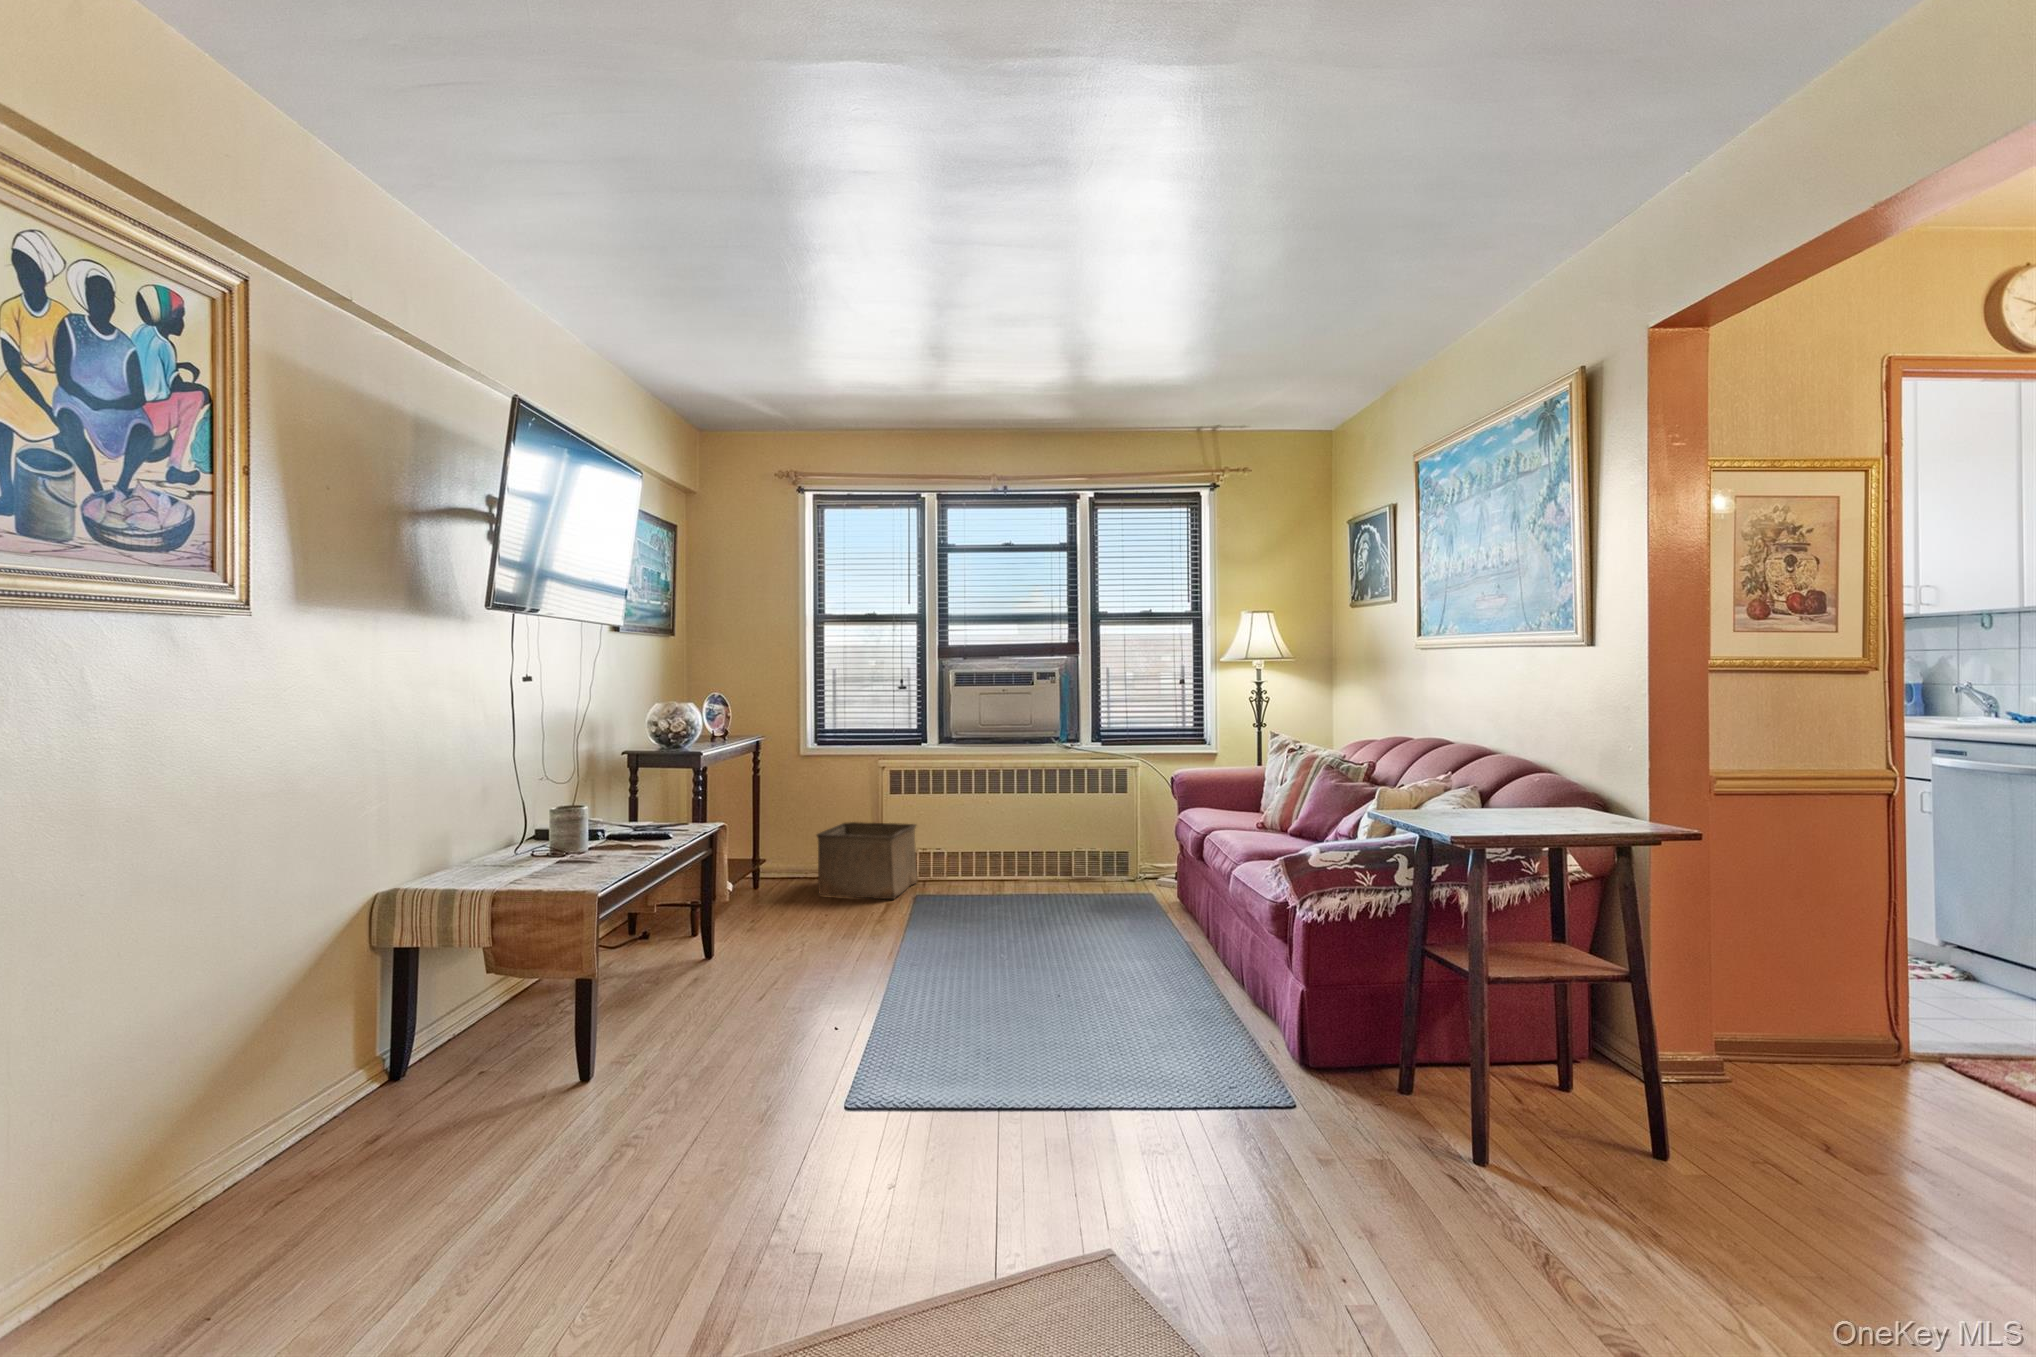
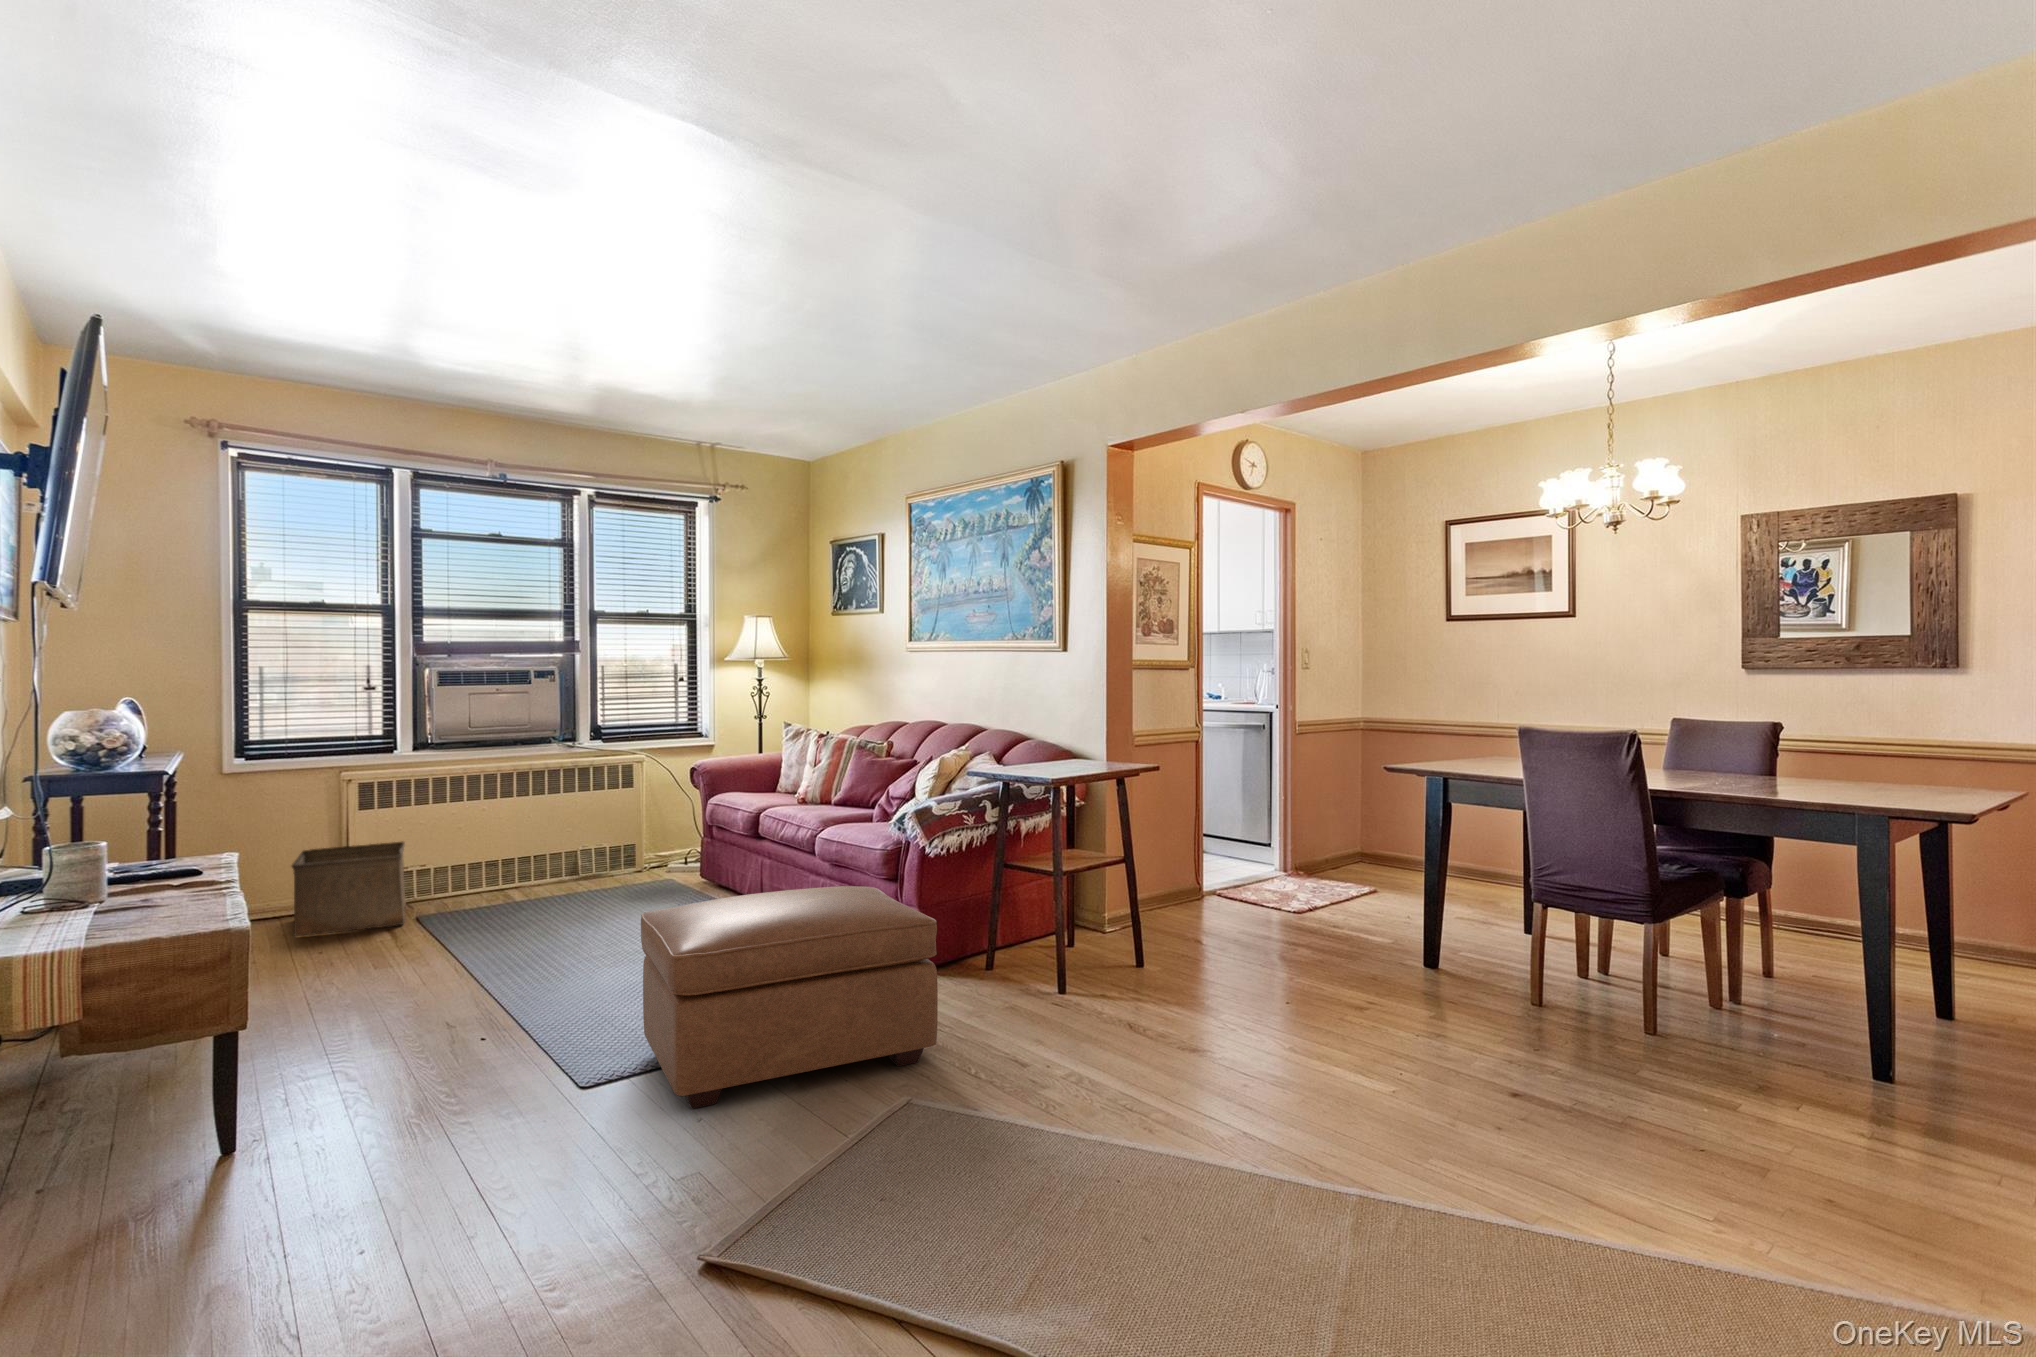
ottoman: none [813,934,1166,1214] -> present [641,886,938,1109]

